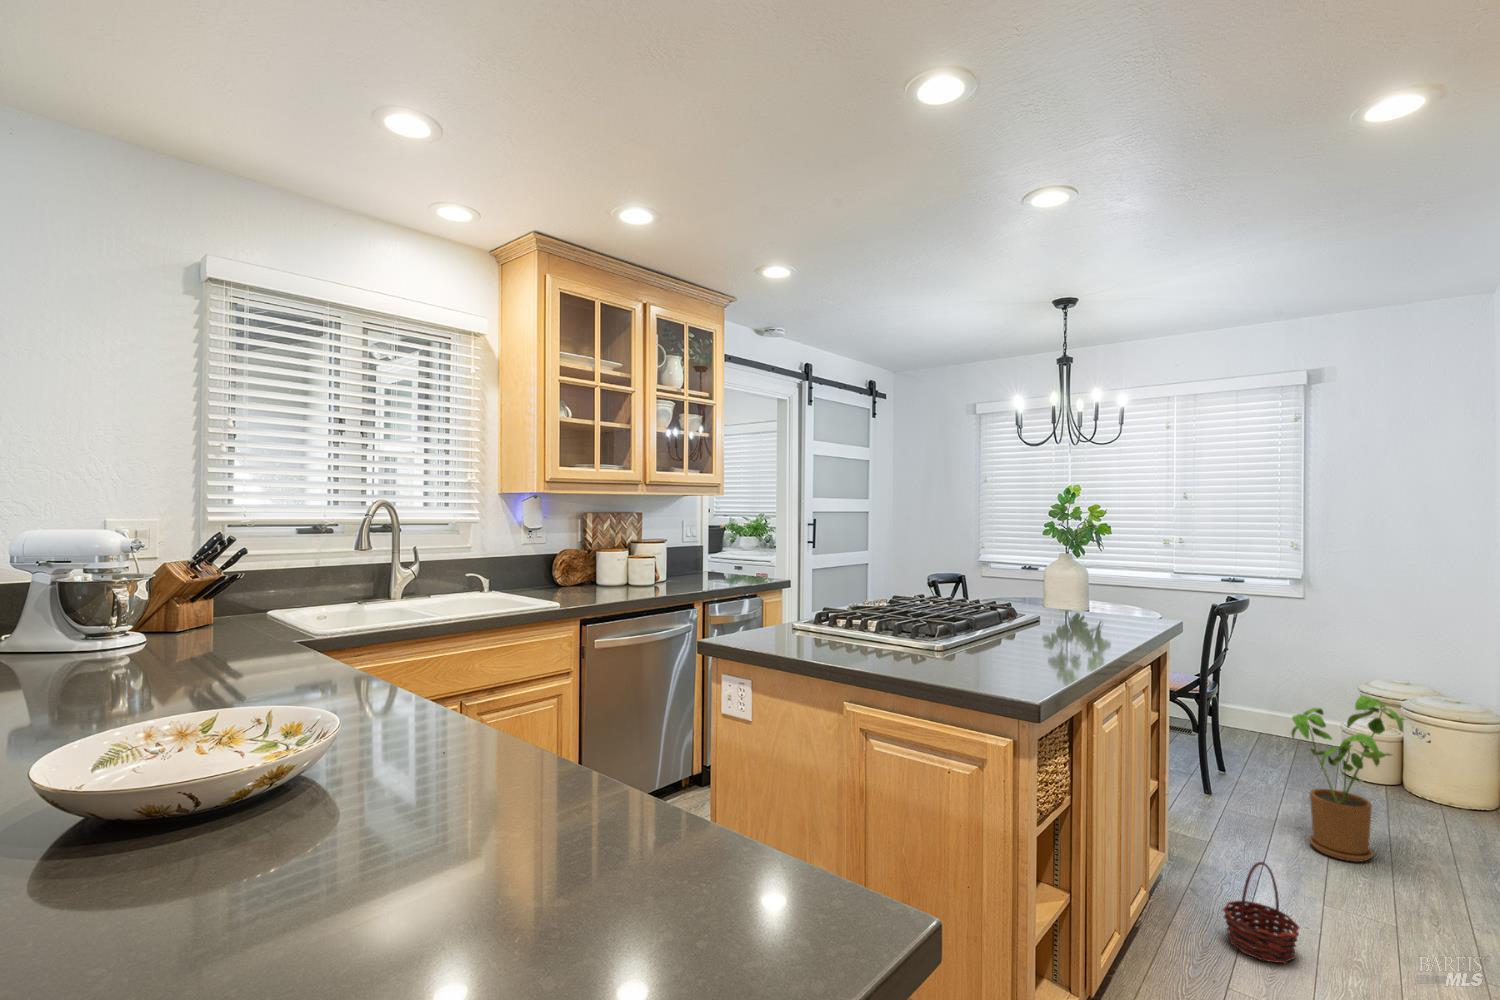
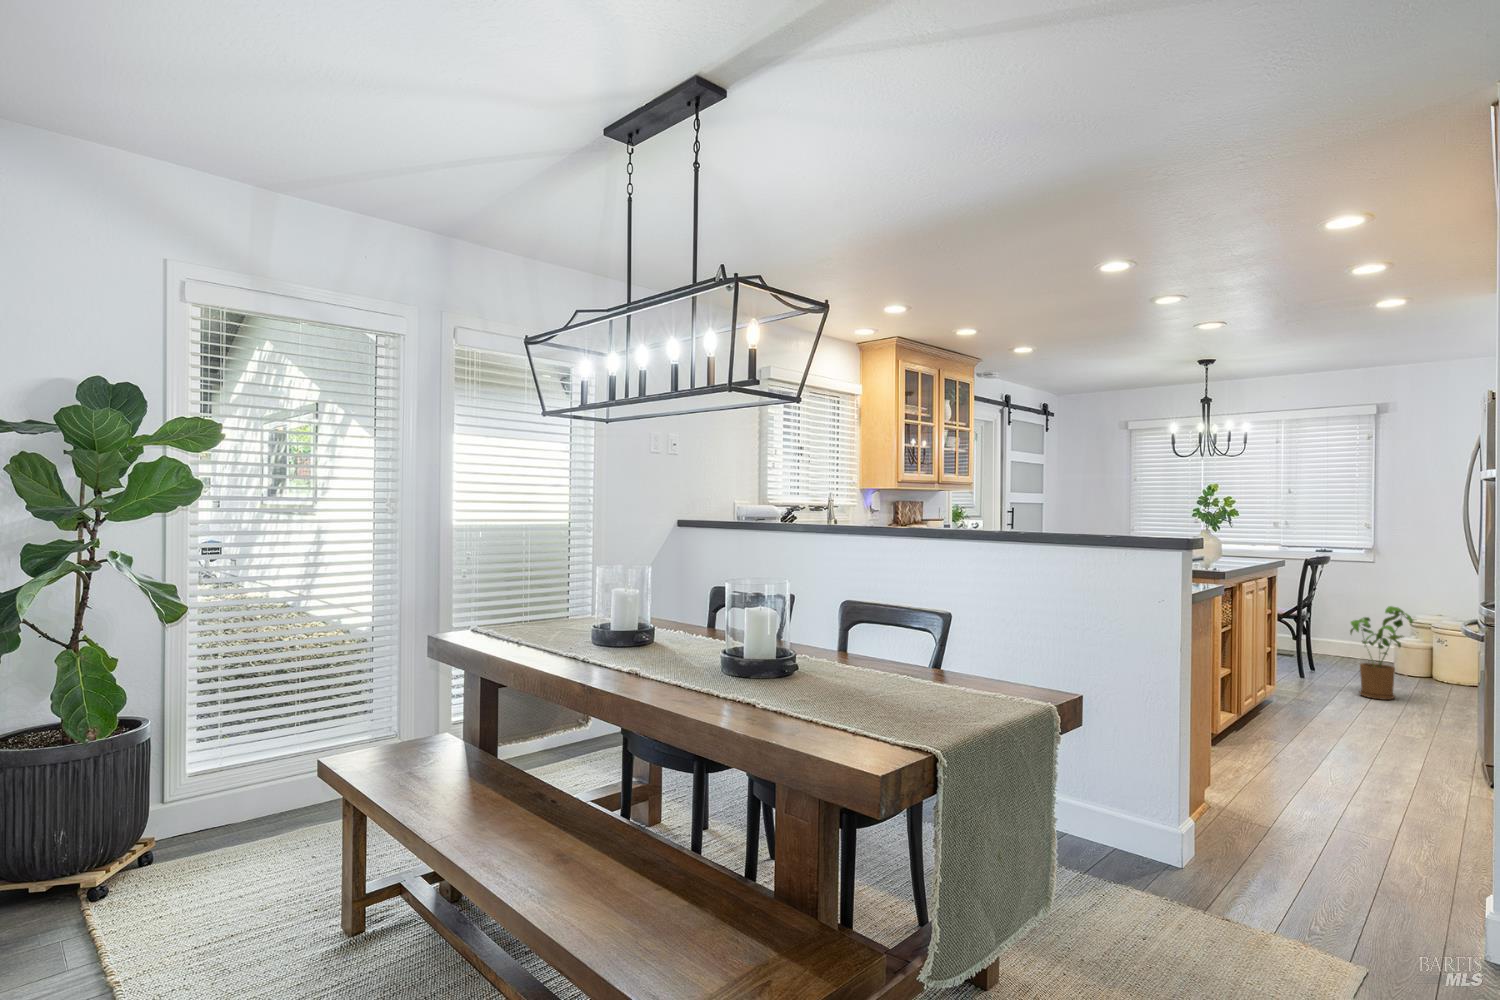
basket: present [1223,862,1299,963] -> none [1300,676,1340,722]

